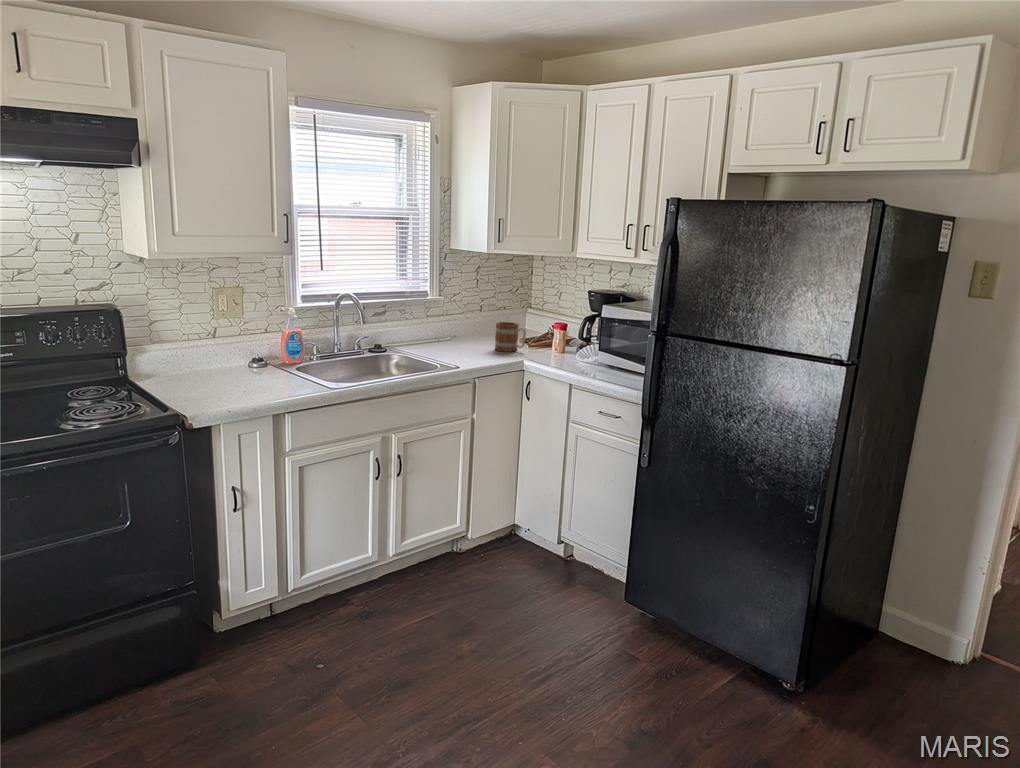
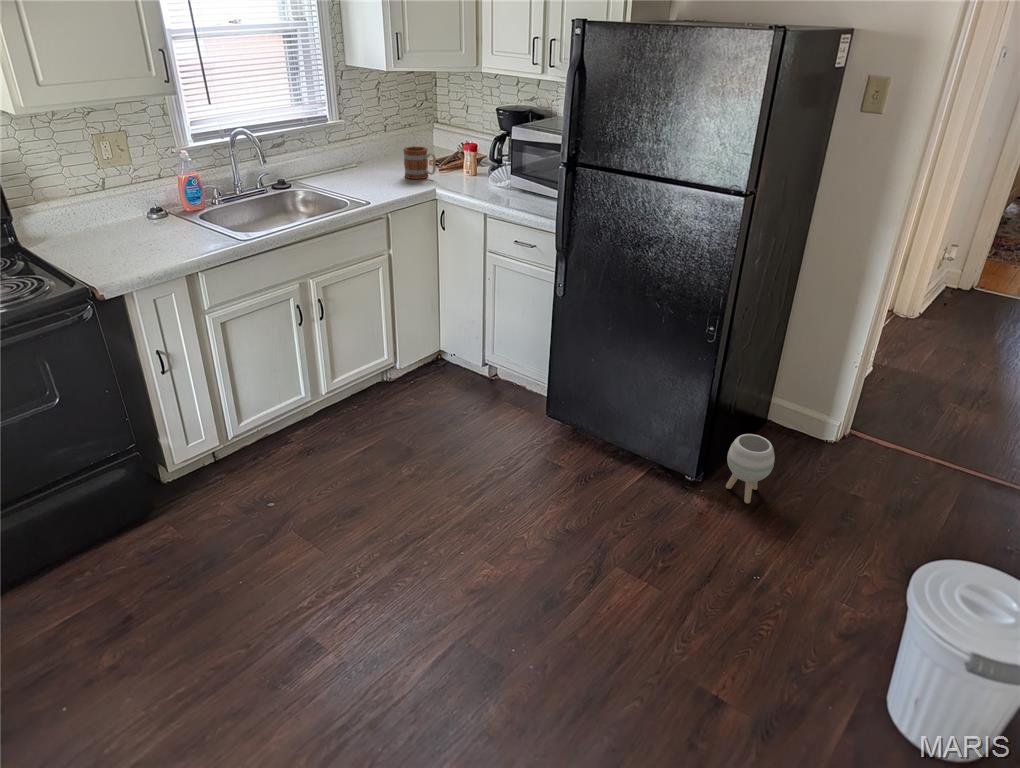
planter: none [834,638,893,725] -> present [726,434,775,503]

